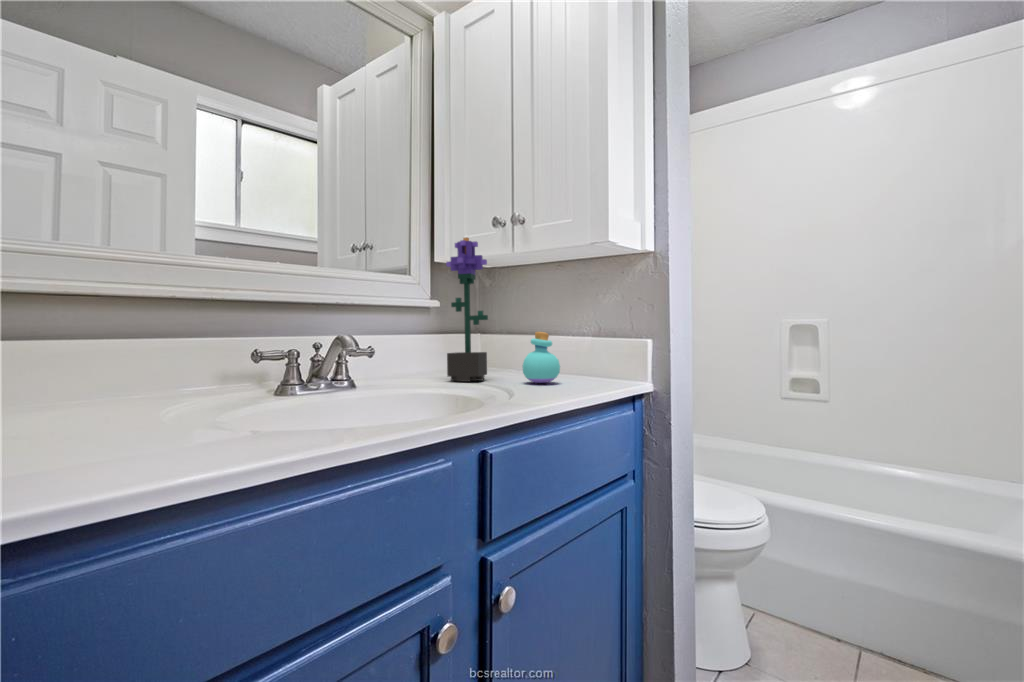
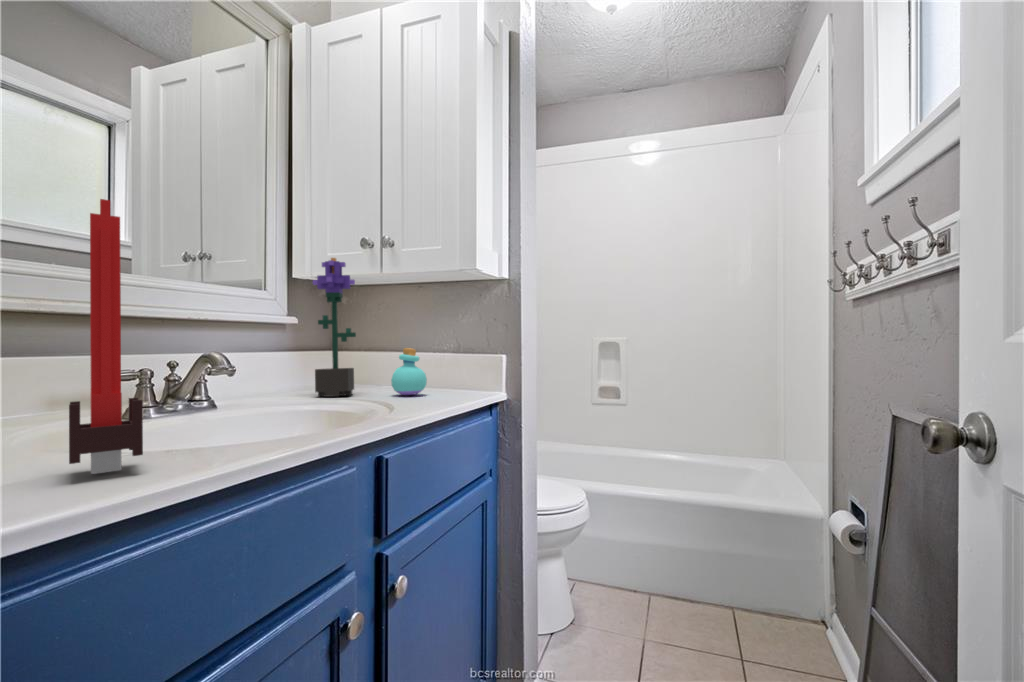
candle: none [148,183,225,454] -> present [69,199,143,474]

